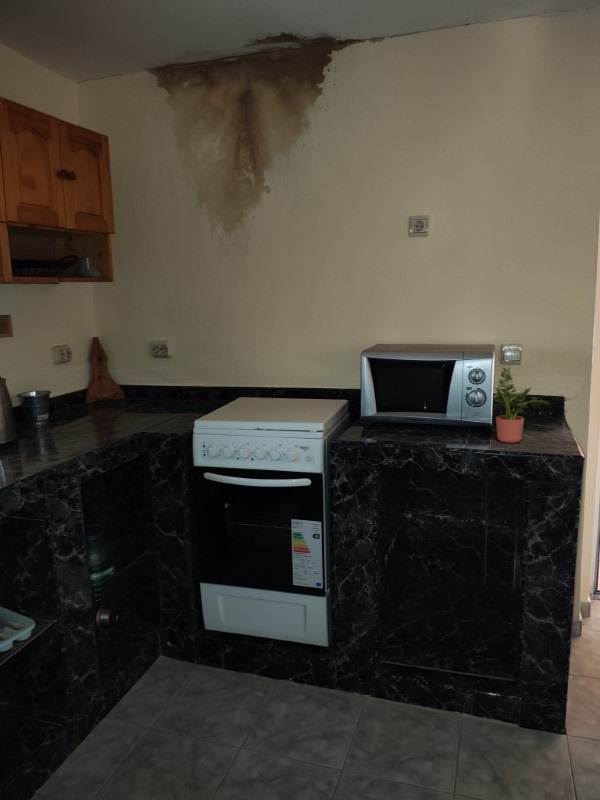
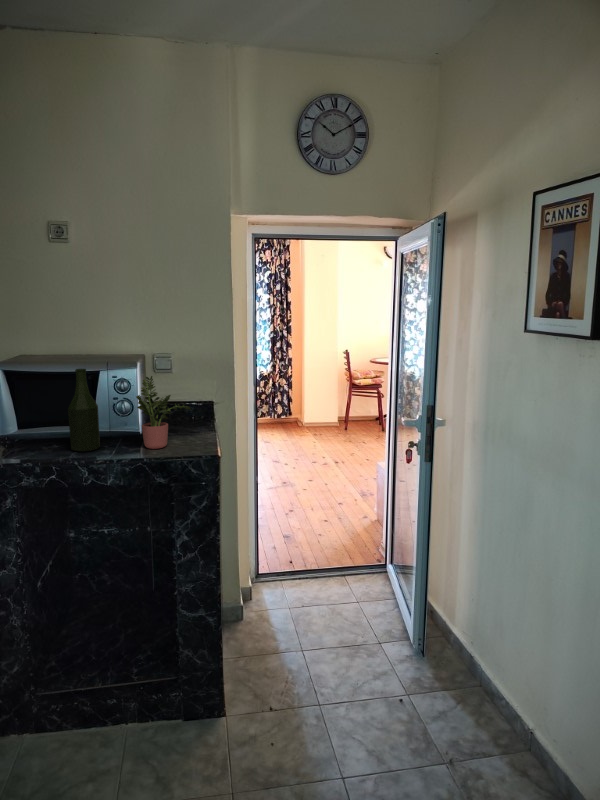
bottle: none [425,358,453,439] -> present [68,369,100,452]

